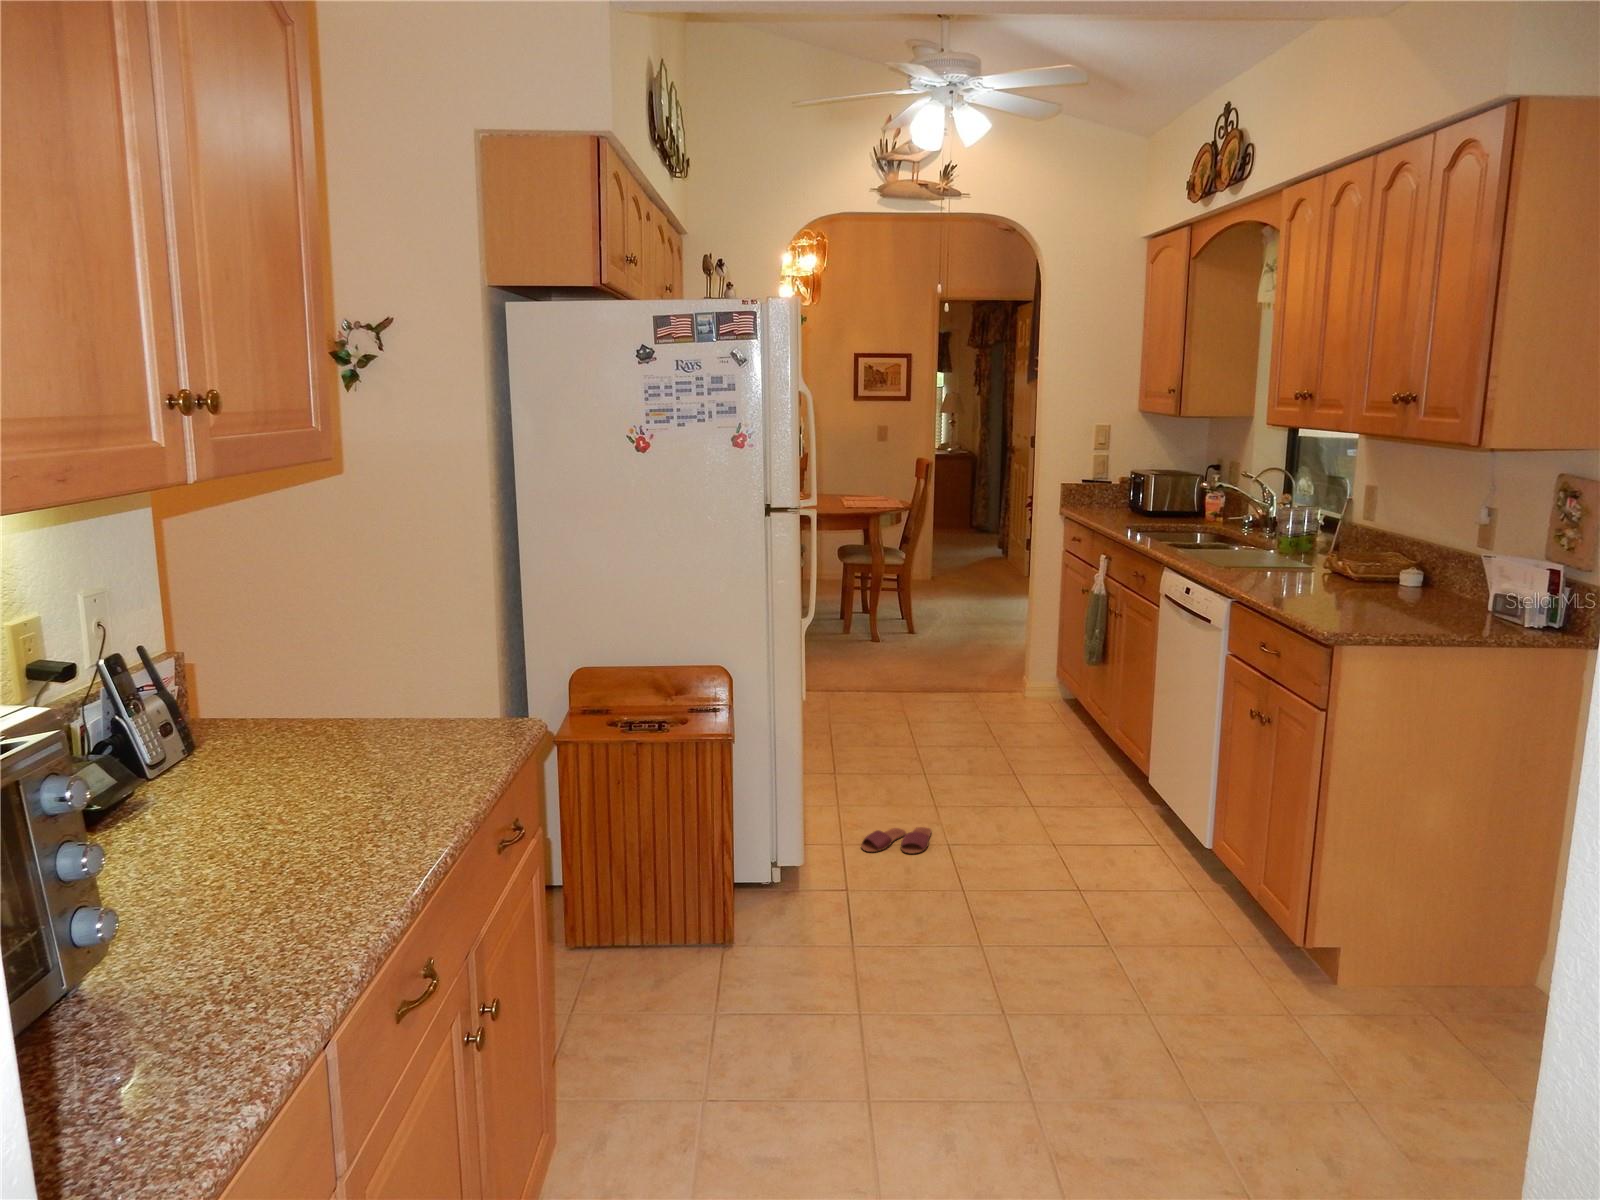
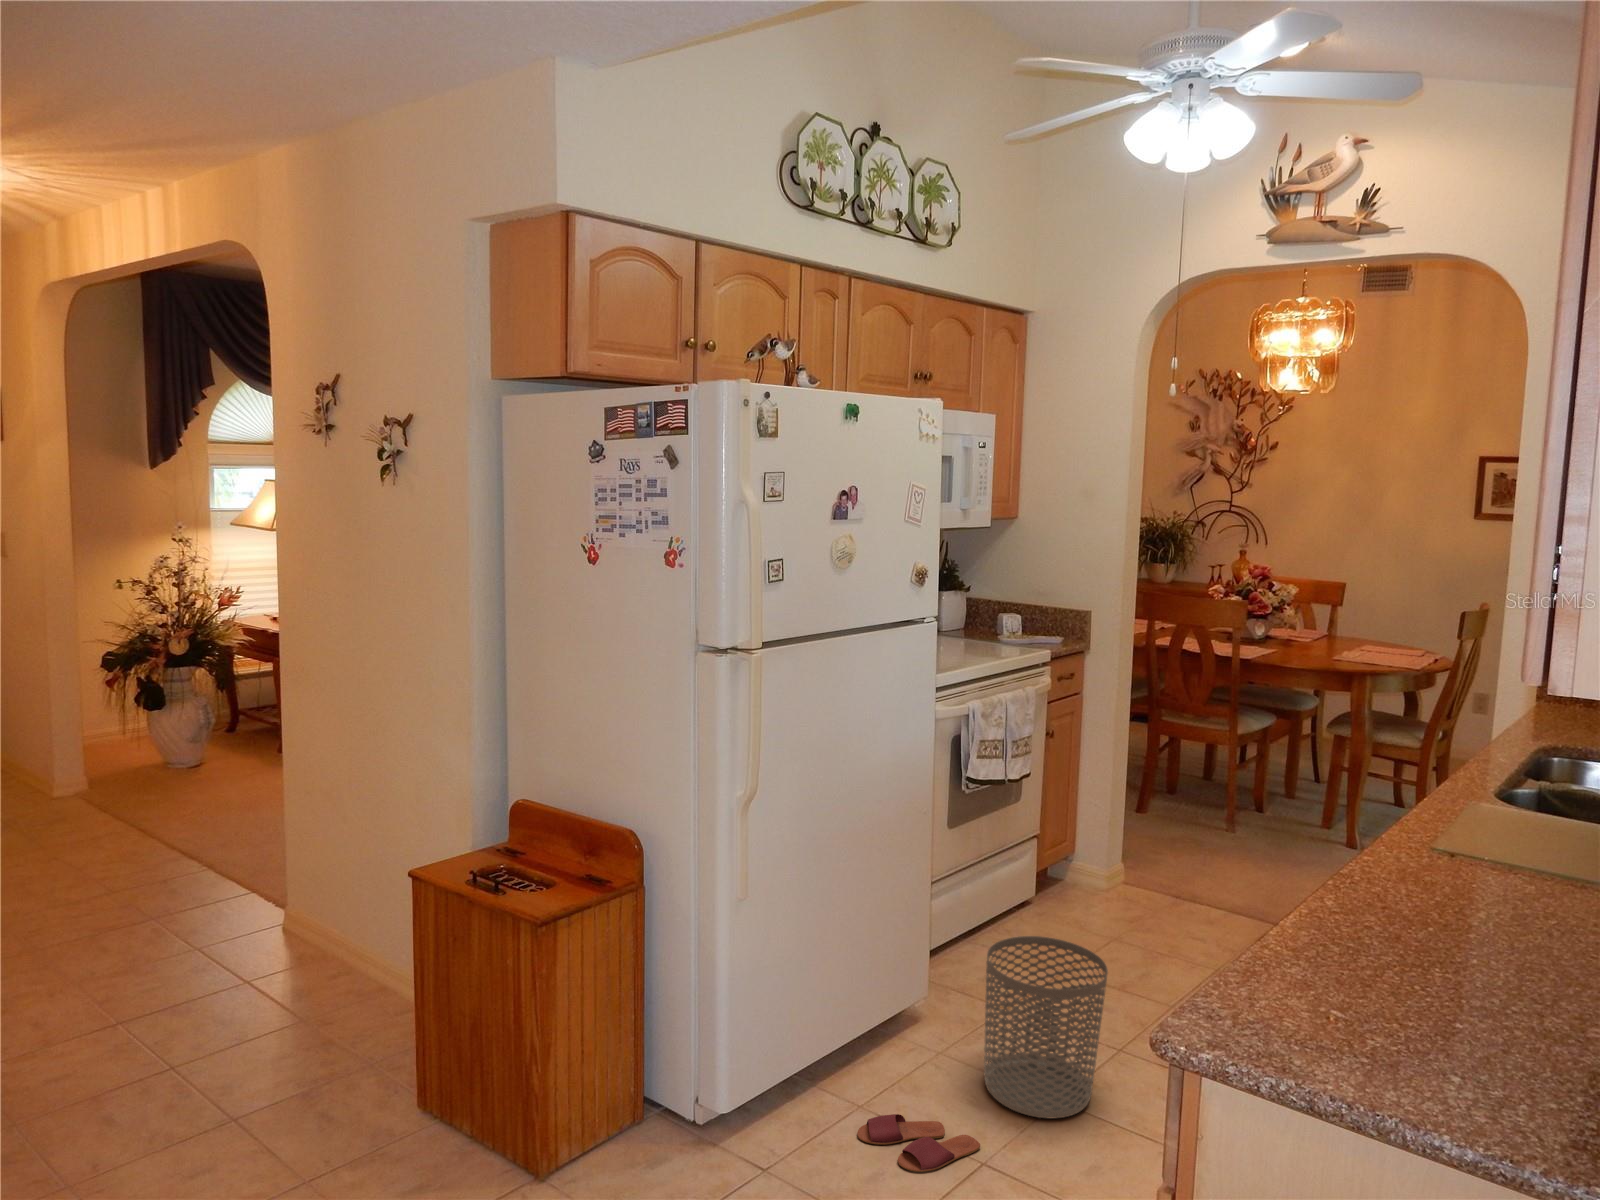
waste bin: none [874,695,956,809] -> present [984,936,1108,1119]

